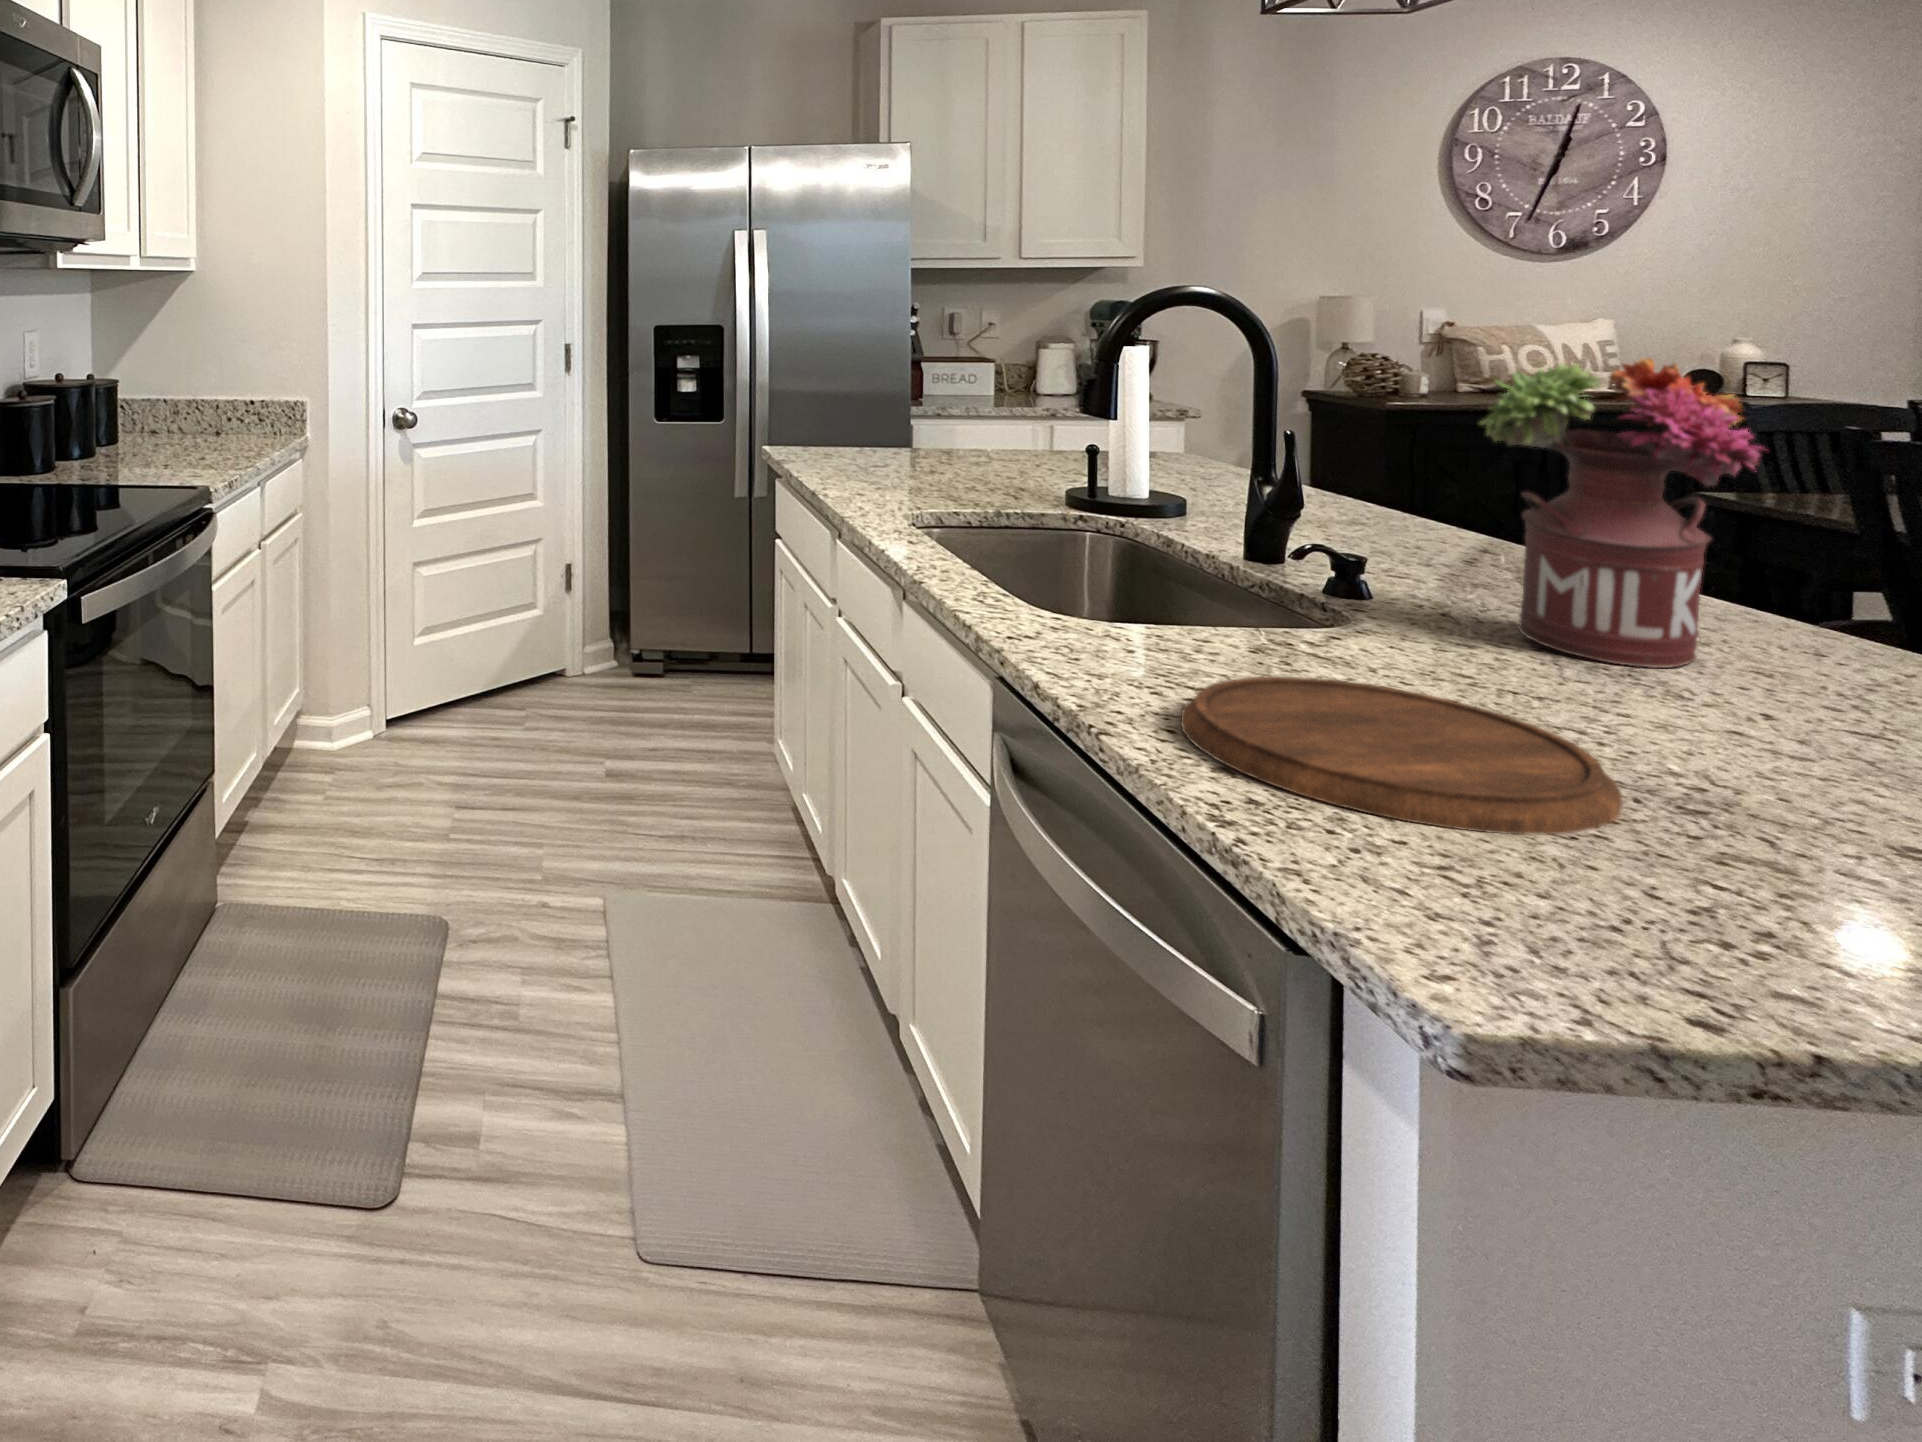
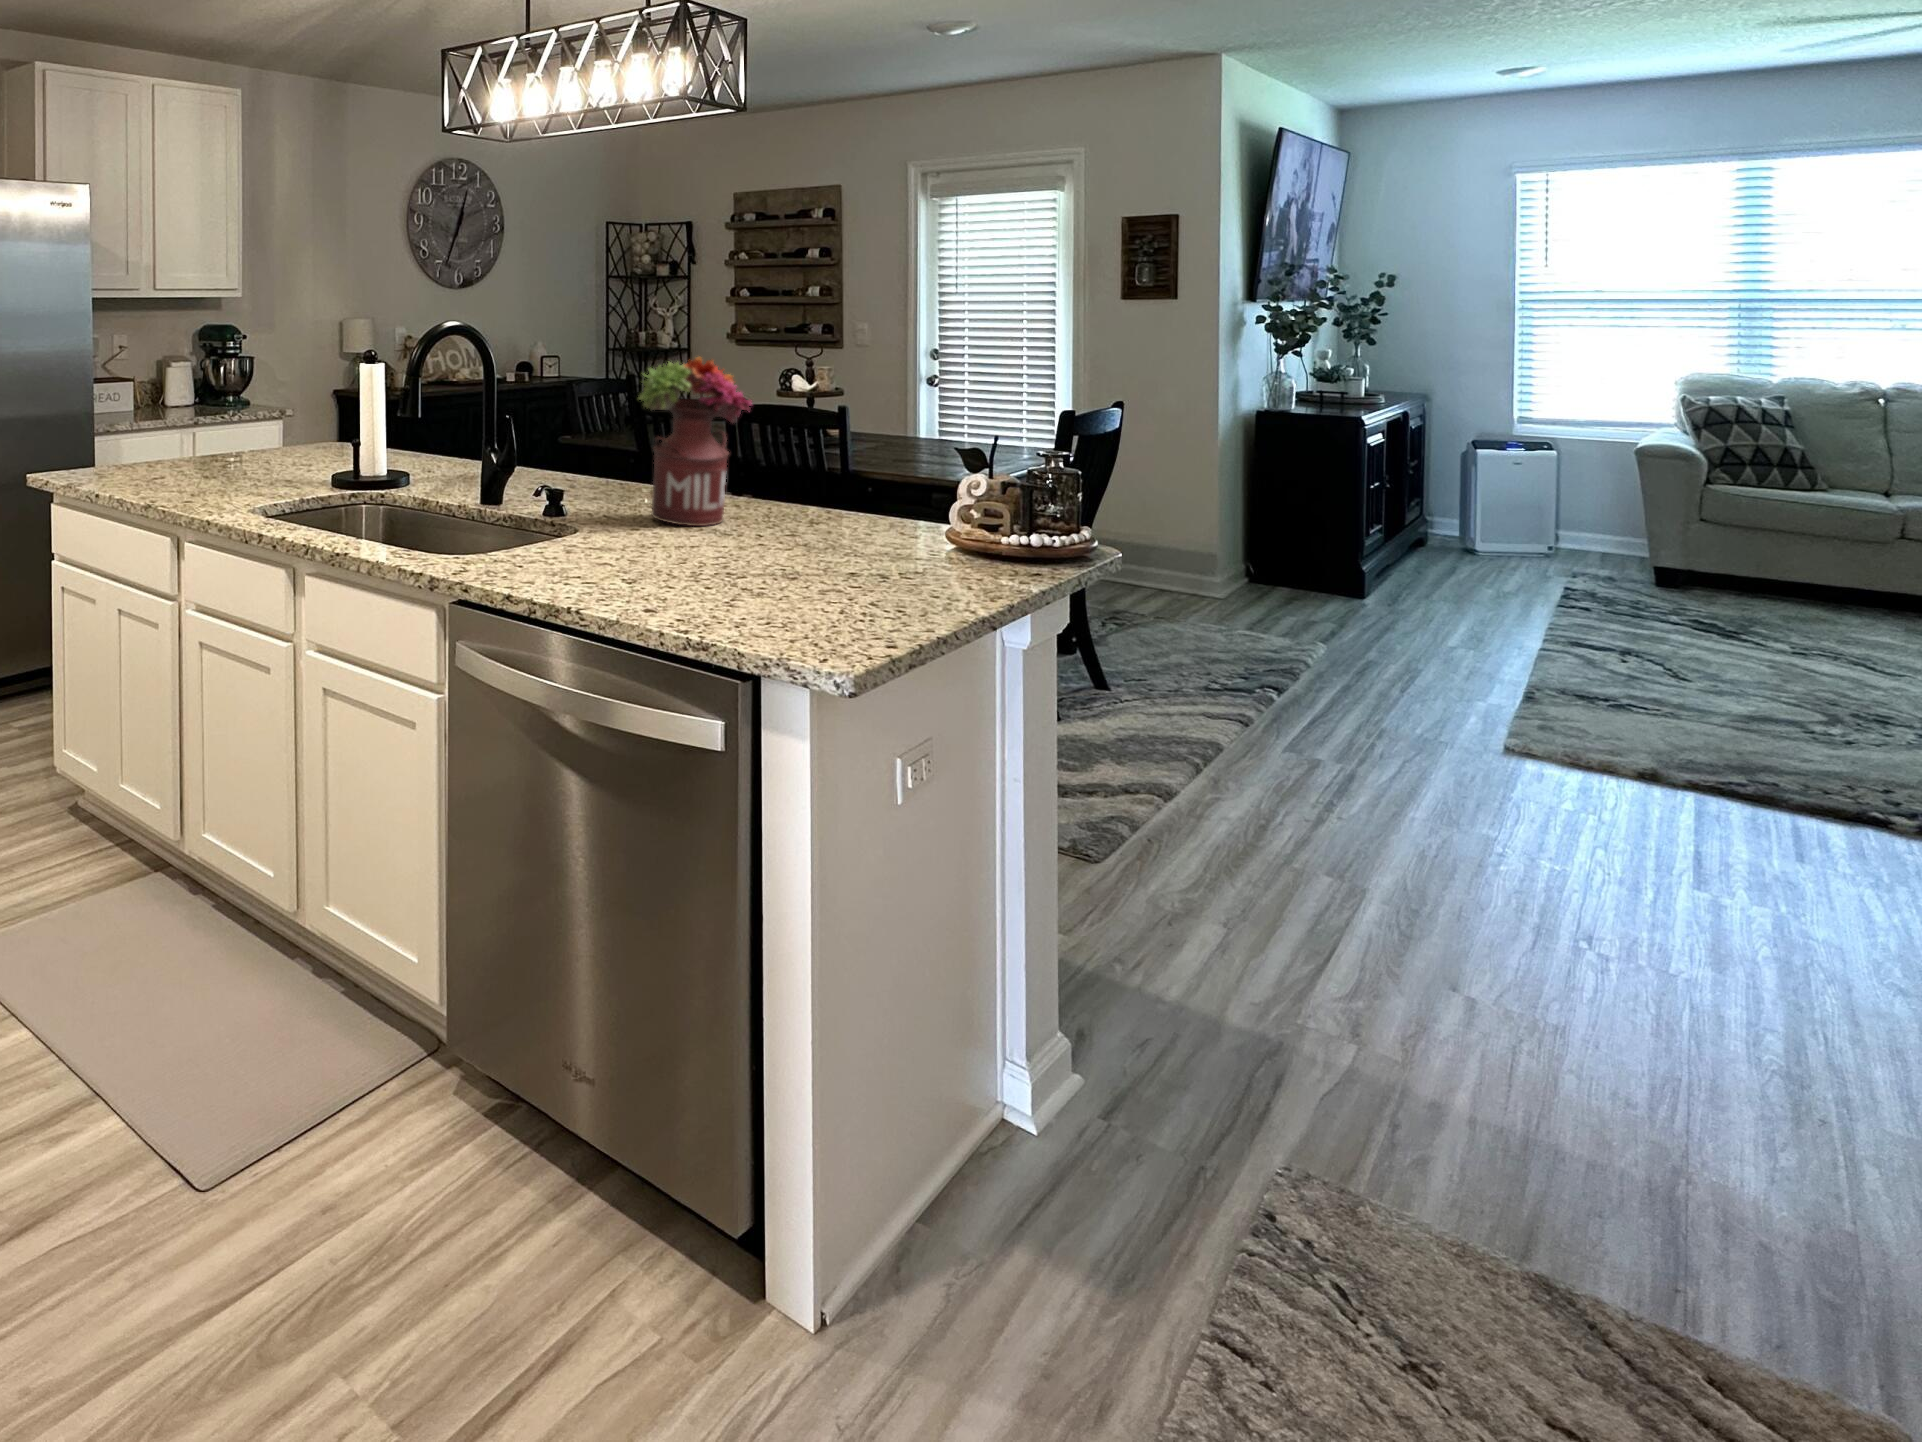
cutting board: present [1181,677,1622,834] -> none [597,553,794,612]

